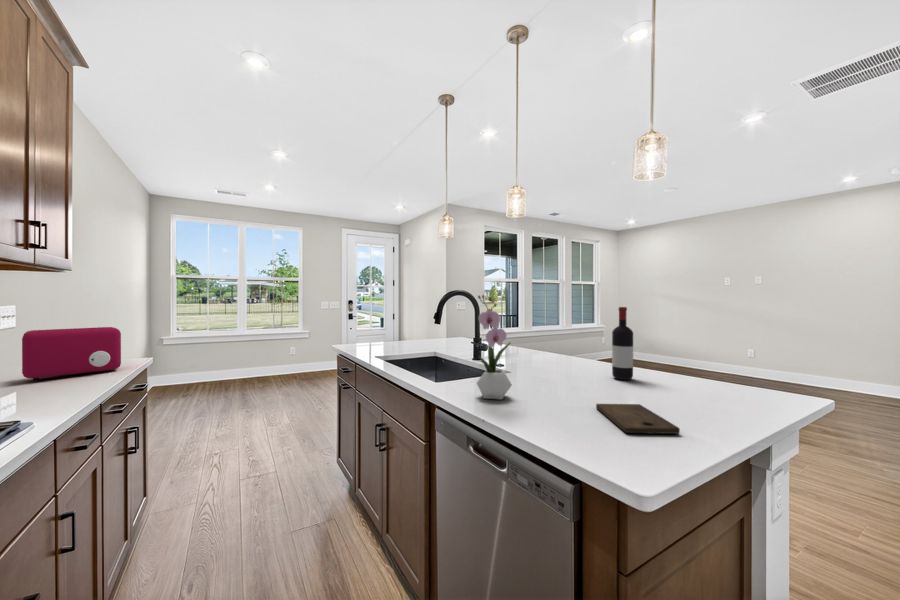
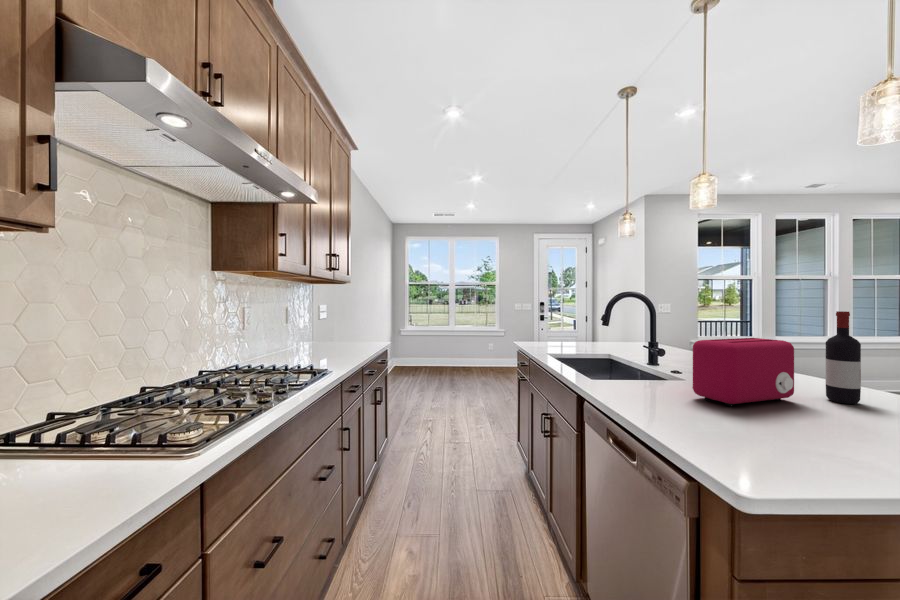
flower arrangement: present [477,295,512,399] -> none [622,297,664,400]
toaster: present [22,327,121,381] -> present [693,338,794,406]
cutting board: present [596,404,680,434] -> none [762,418,860,463]

